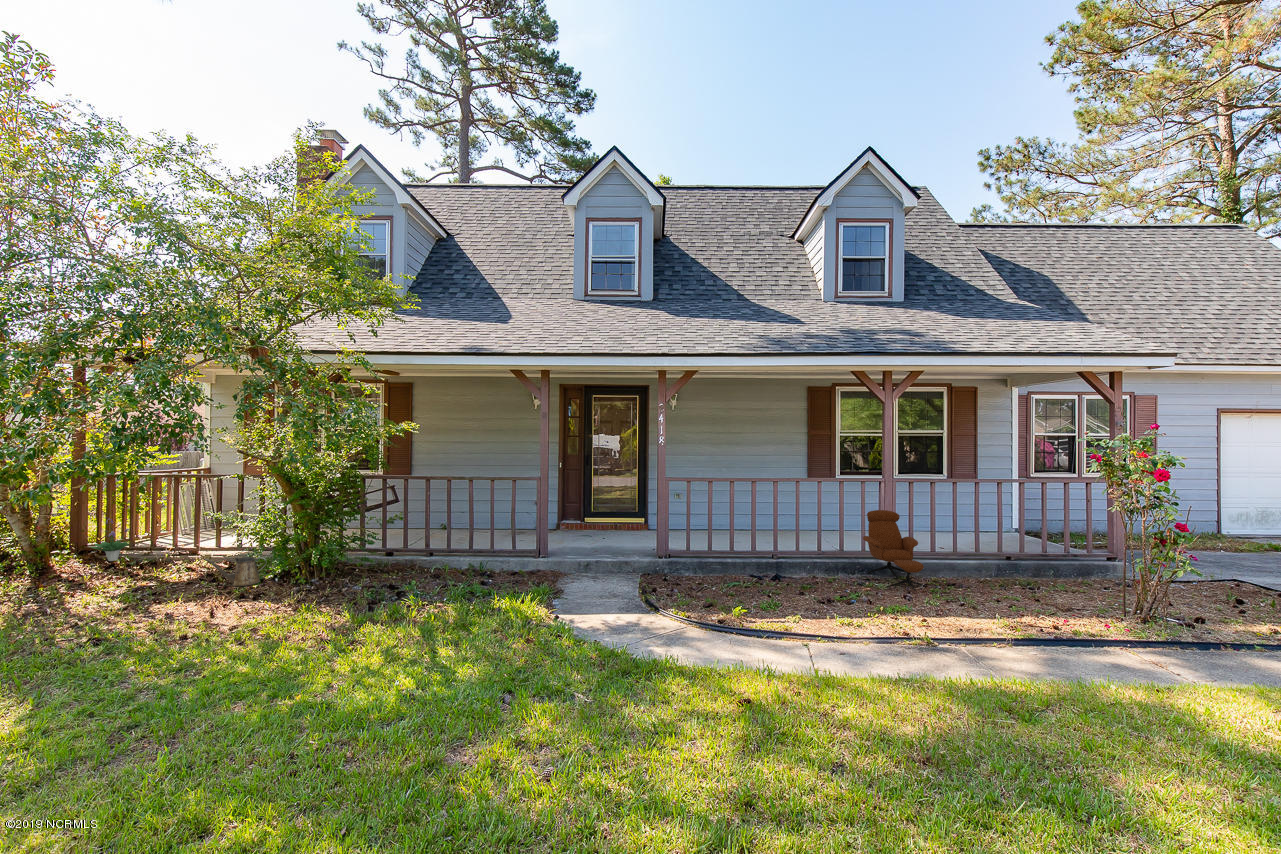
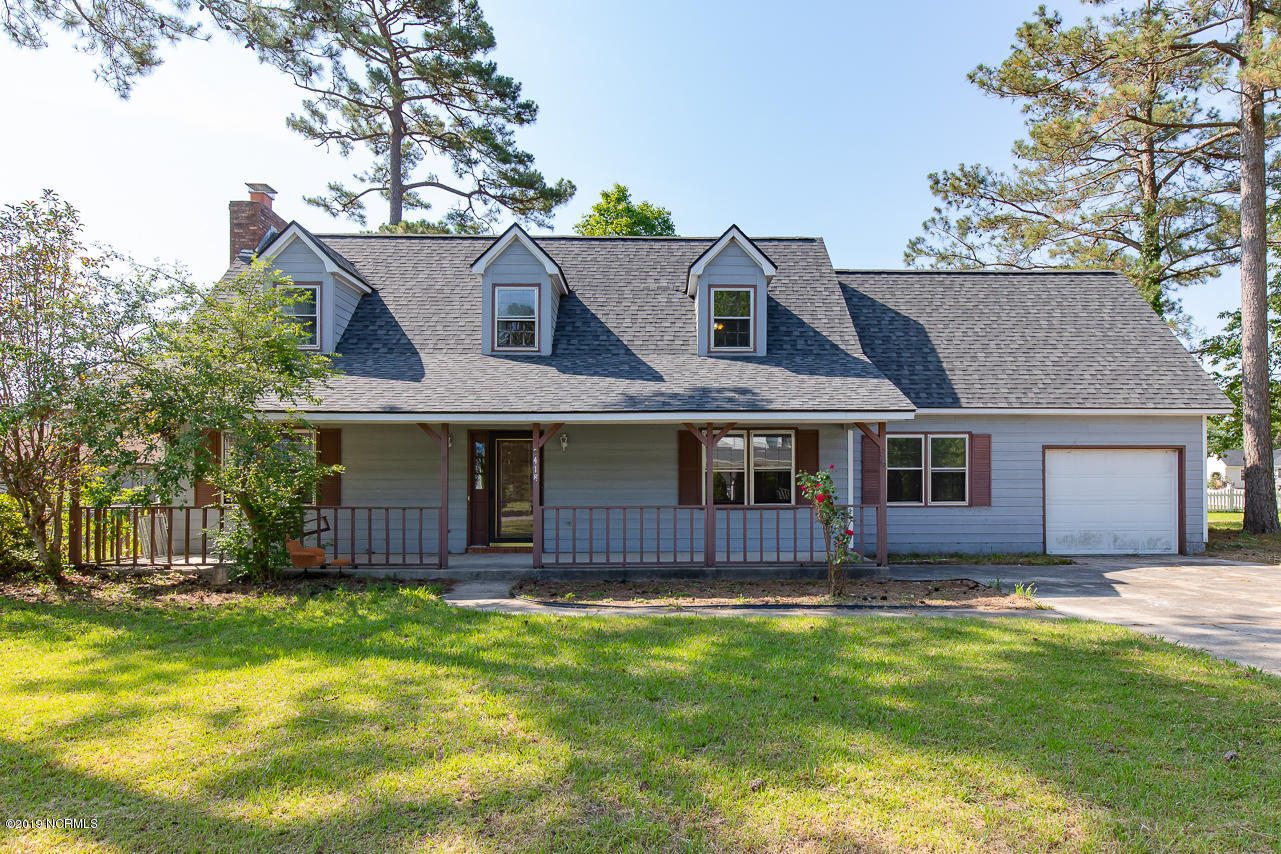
lounge chair: present [863,510,924,591] -> present [285,534,352,580]
potted plant: present [91,519,129,561] -> none [90,539,120,573]

